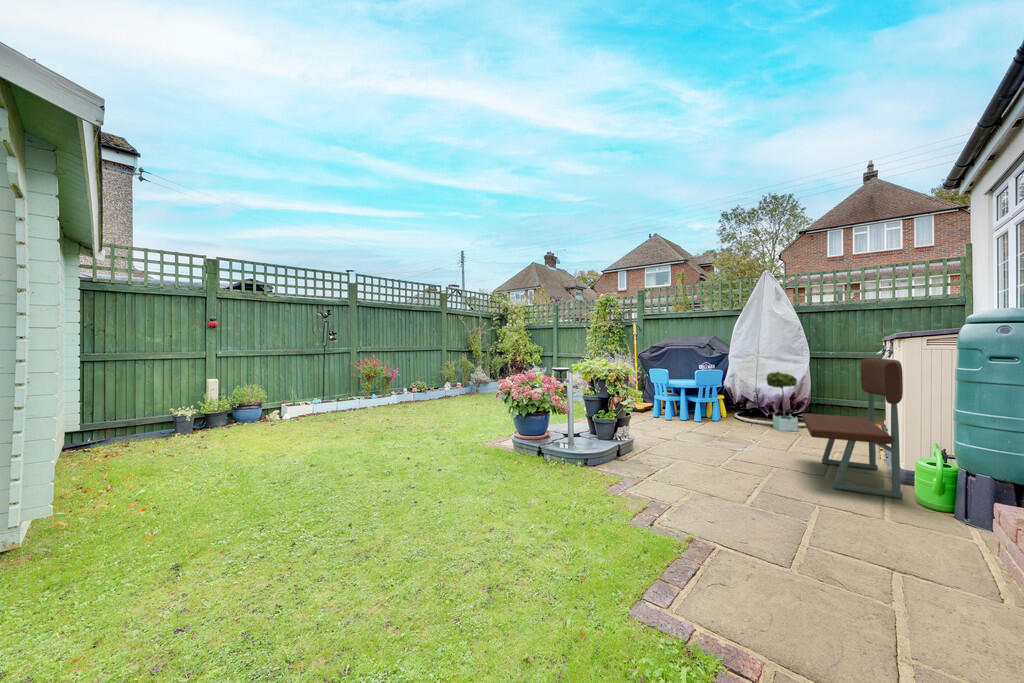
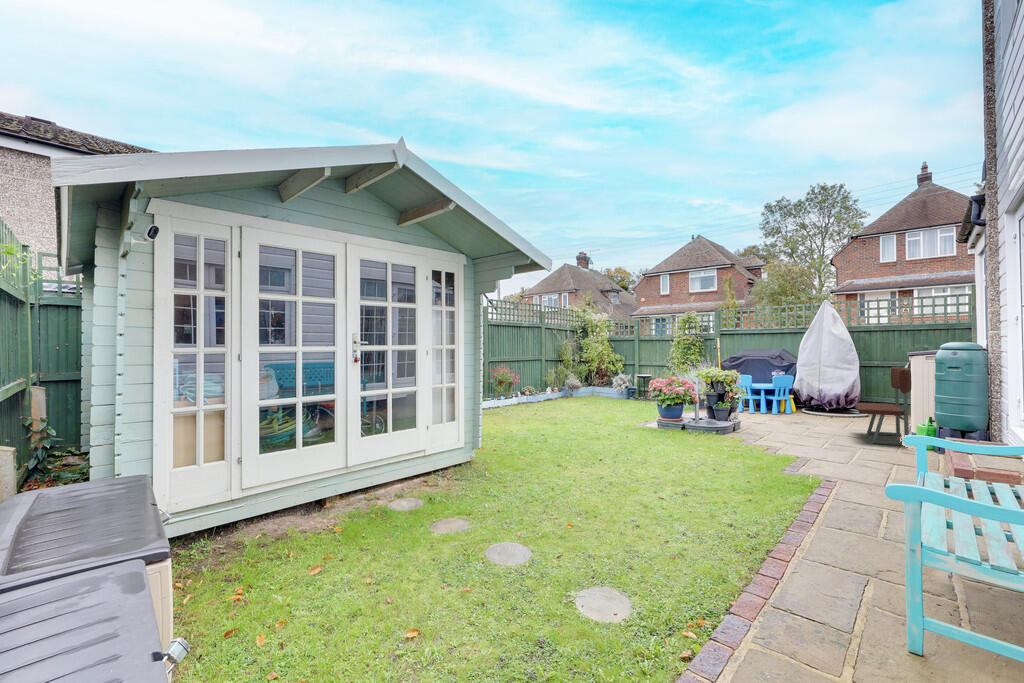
potted tree: present [767,372,798,432] -> none [828,376,852,419]

